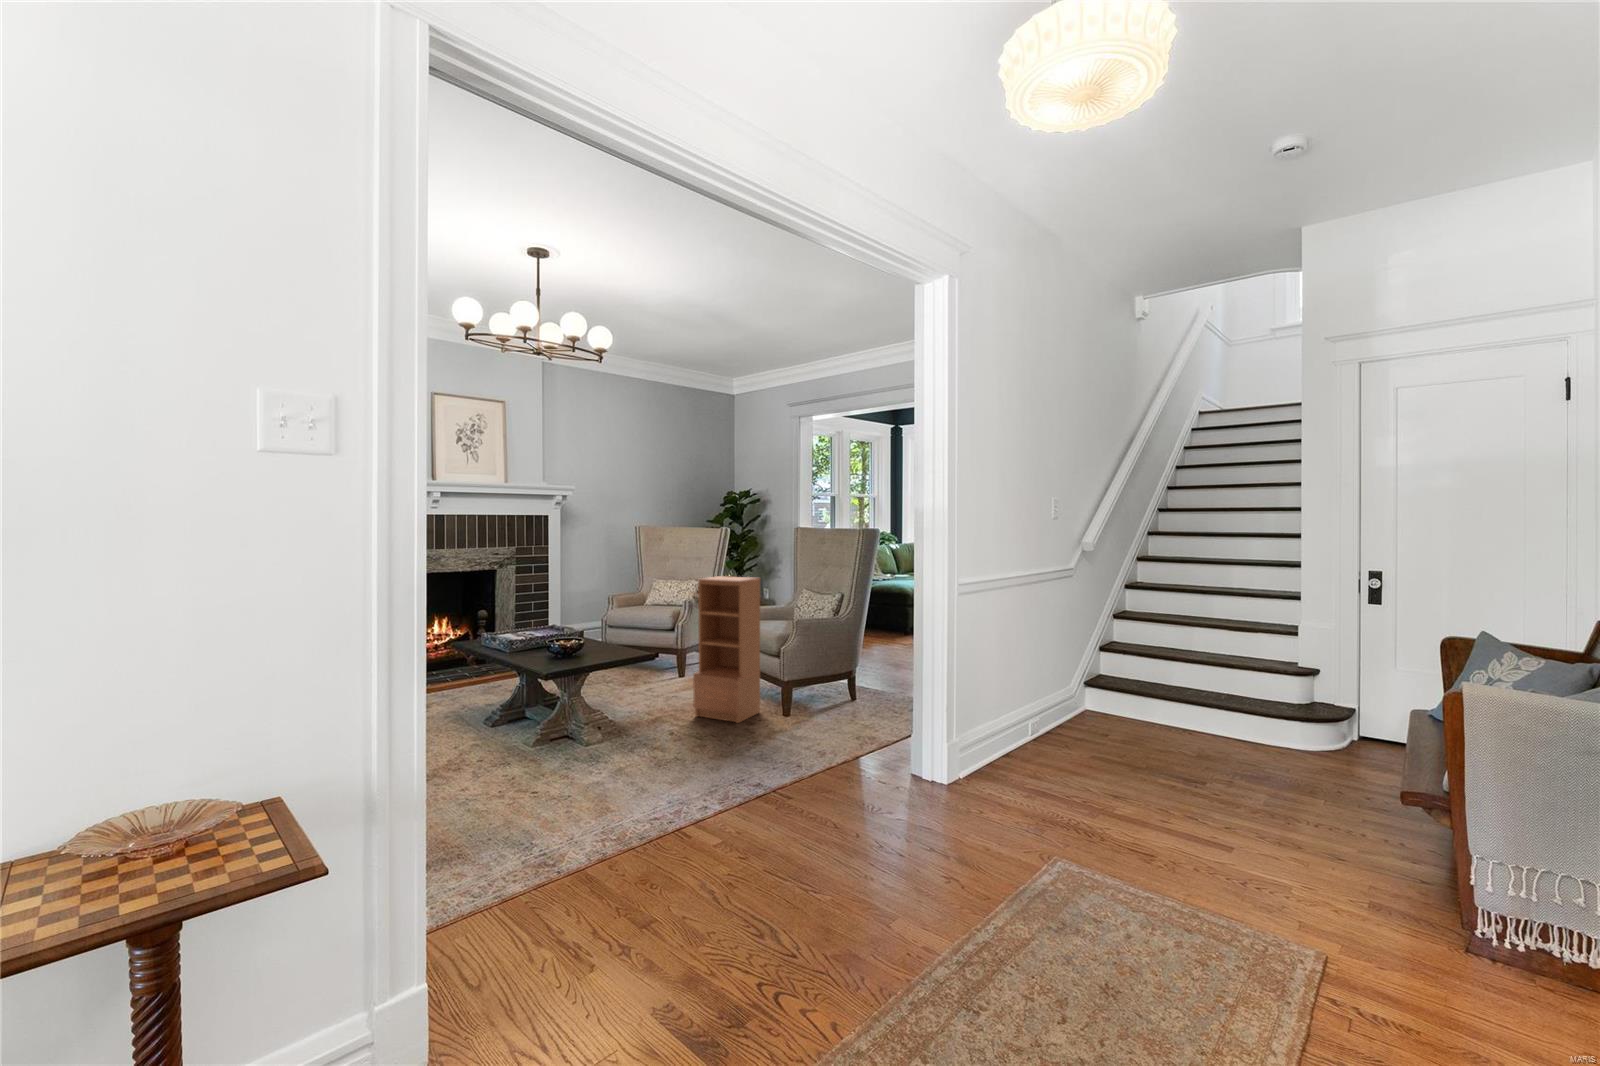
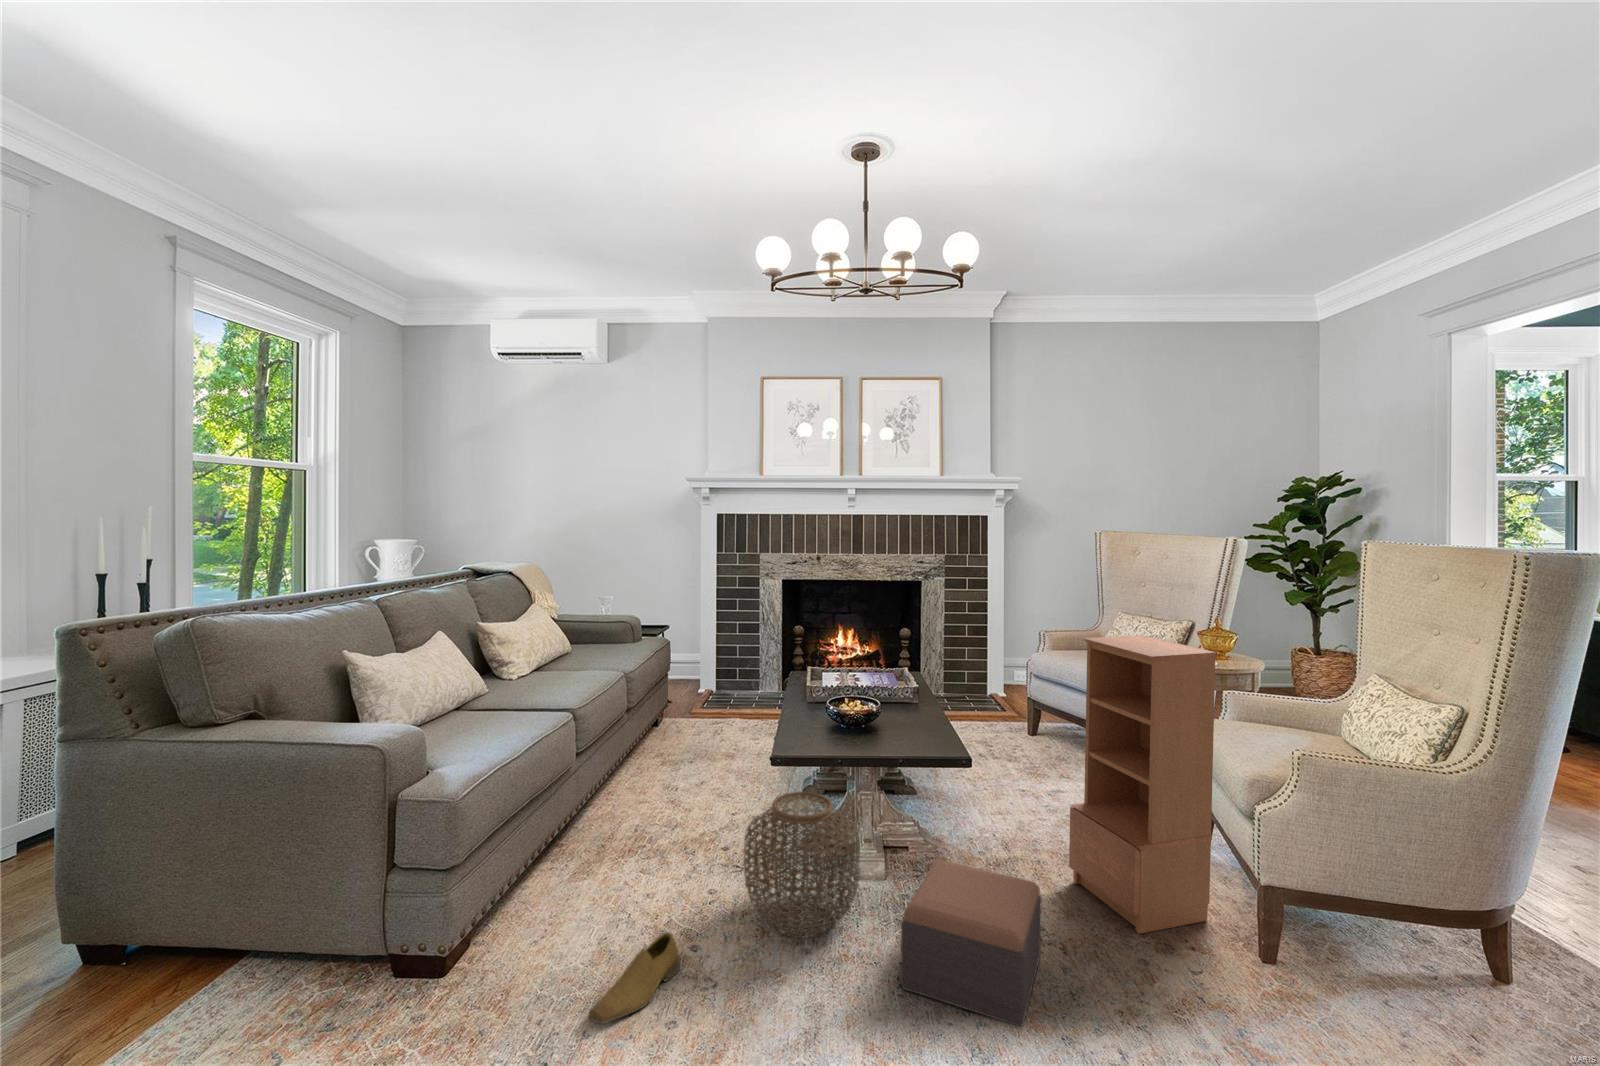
woven basket: none [537,686,613,772] -> present [744,792,860,937]
footstool: none [648,701,721,767] -> present [901,860,1042,1026]
shoe: none [508,778,536,823] -> present [589,932,680,1024]

